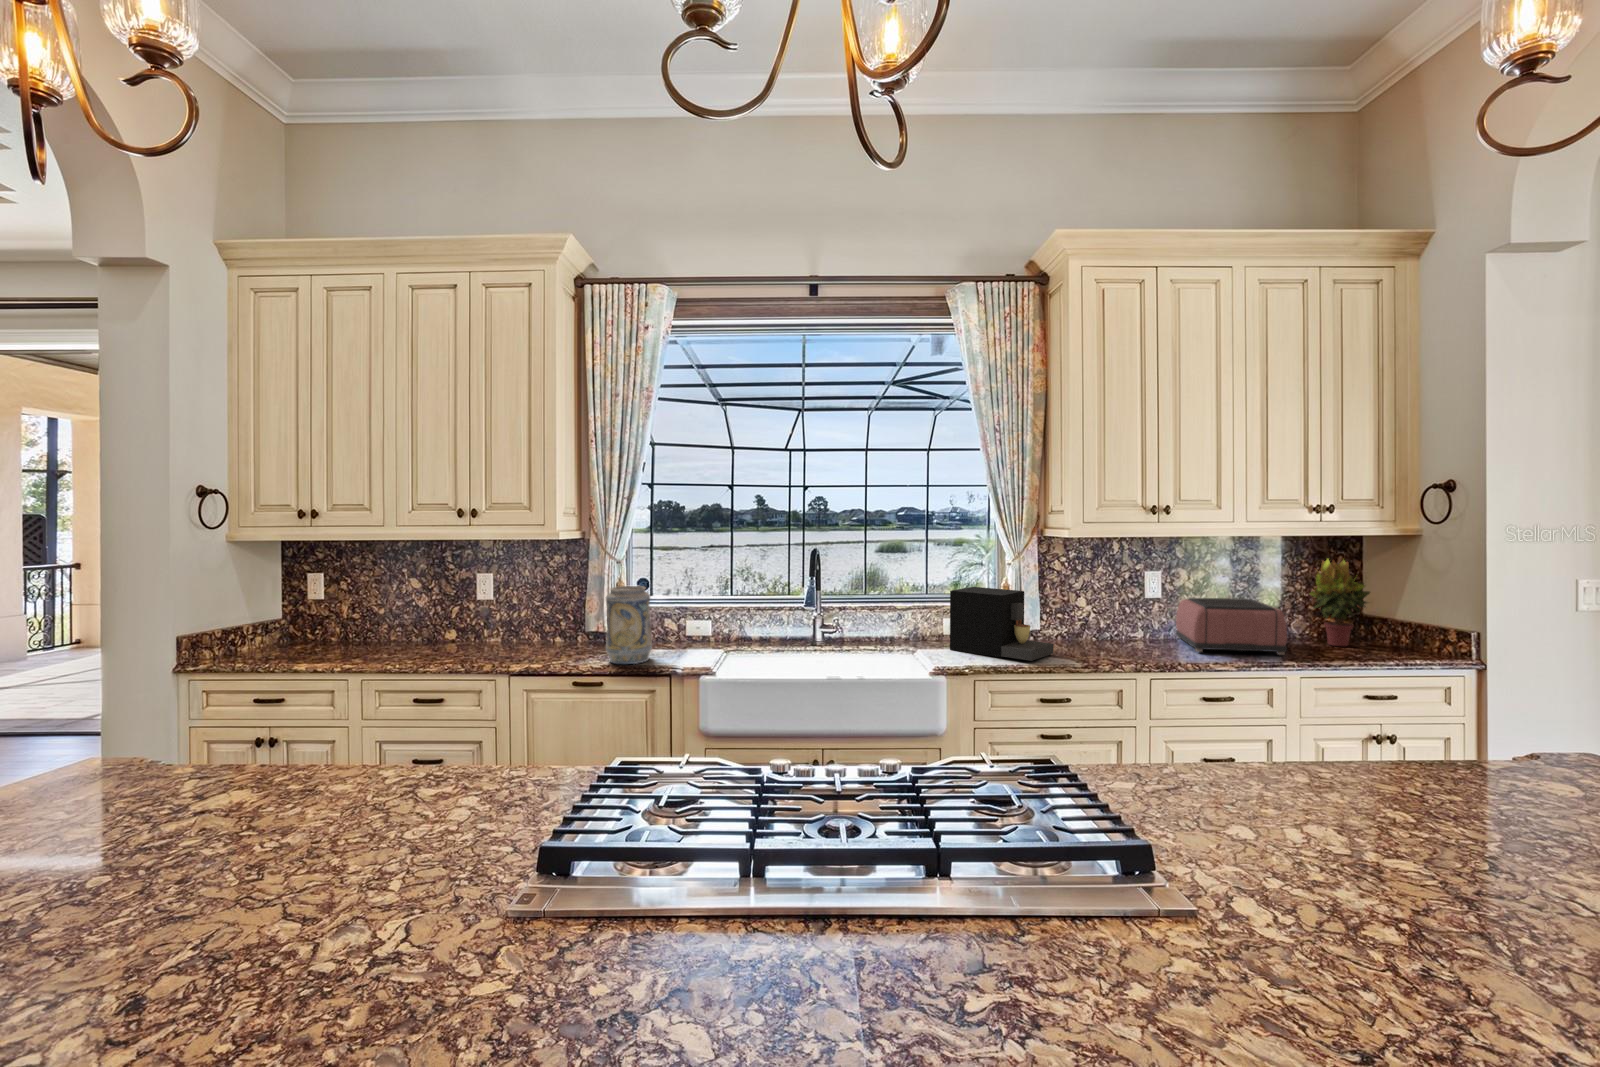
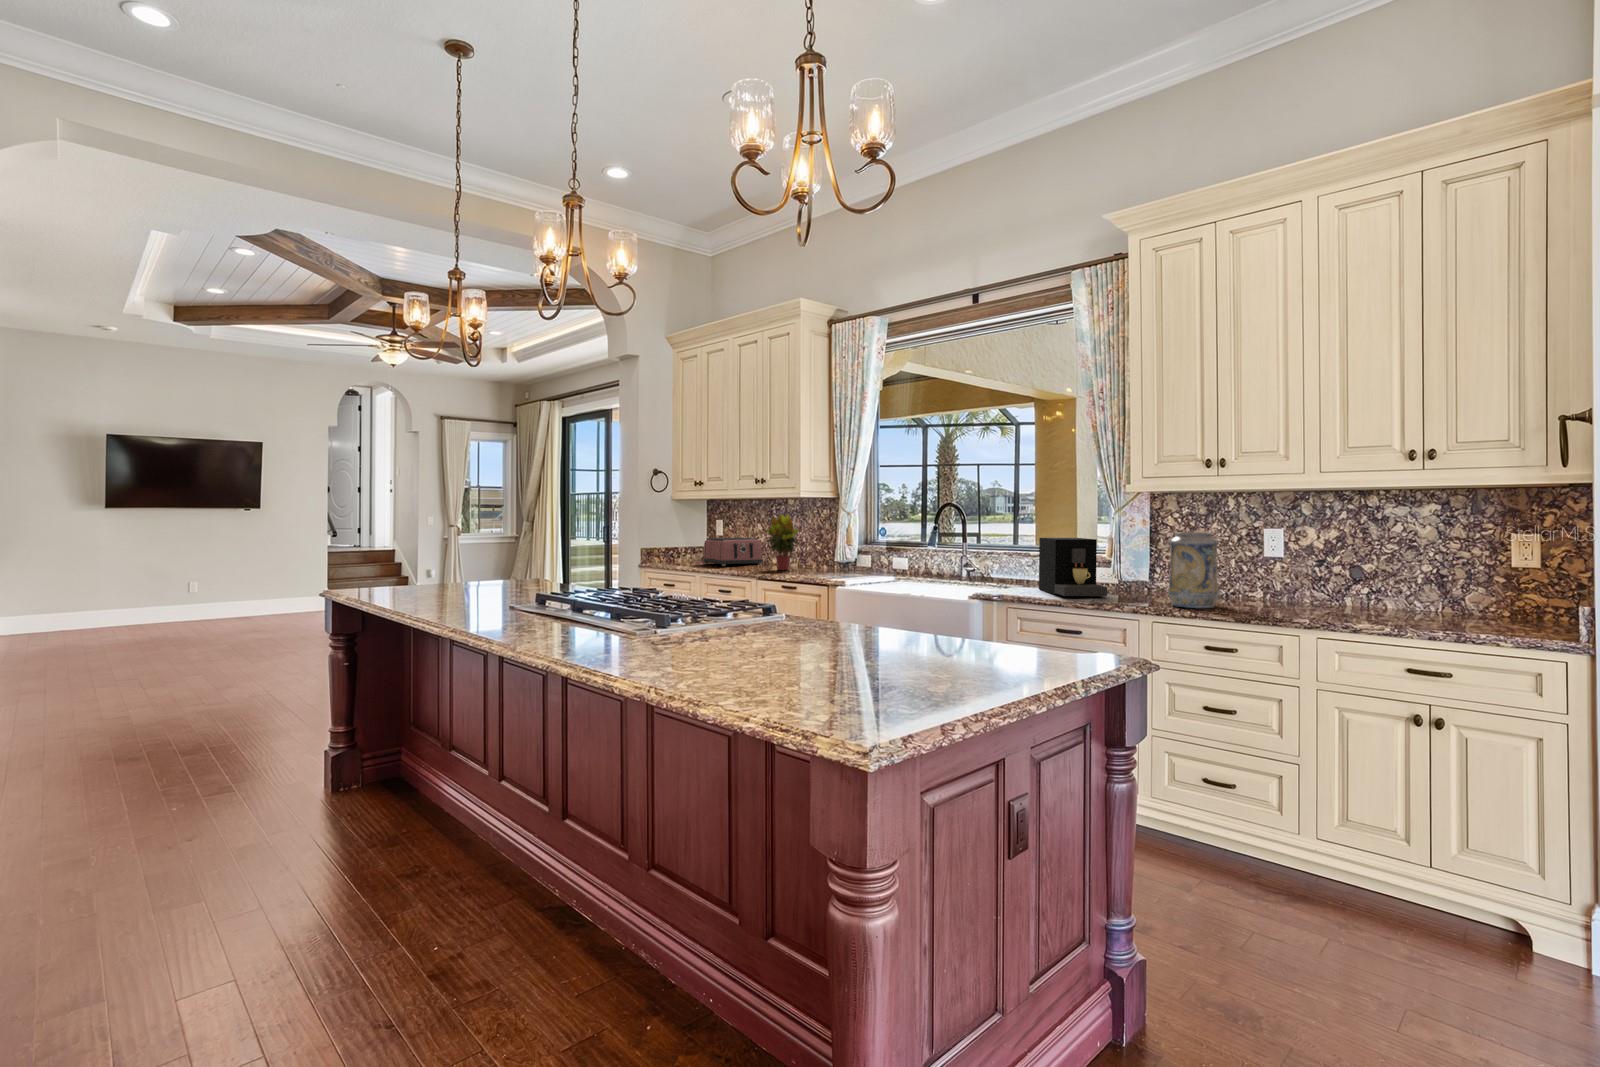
potted plant: present [1309,559,1370,646] -> present [766,515,799,570]
decorative vase: present [606,586,652,664] -> present [1168,532,1219,608]
toaster: present [1176,598,1289,655] -> present [703,538,763,566]

